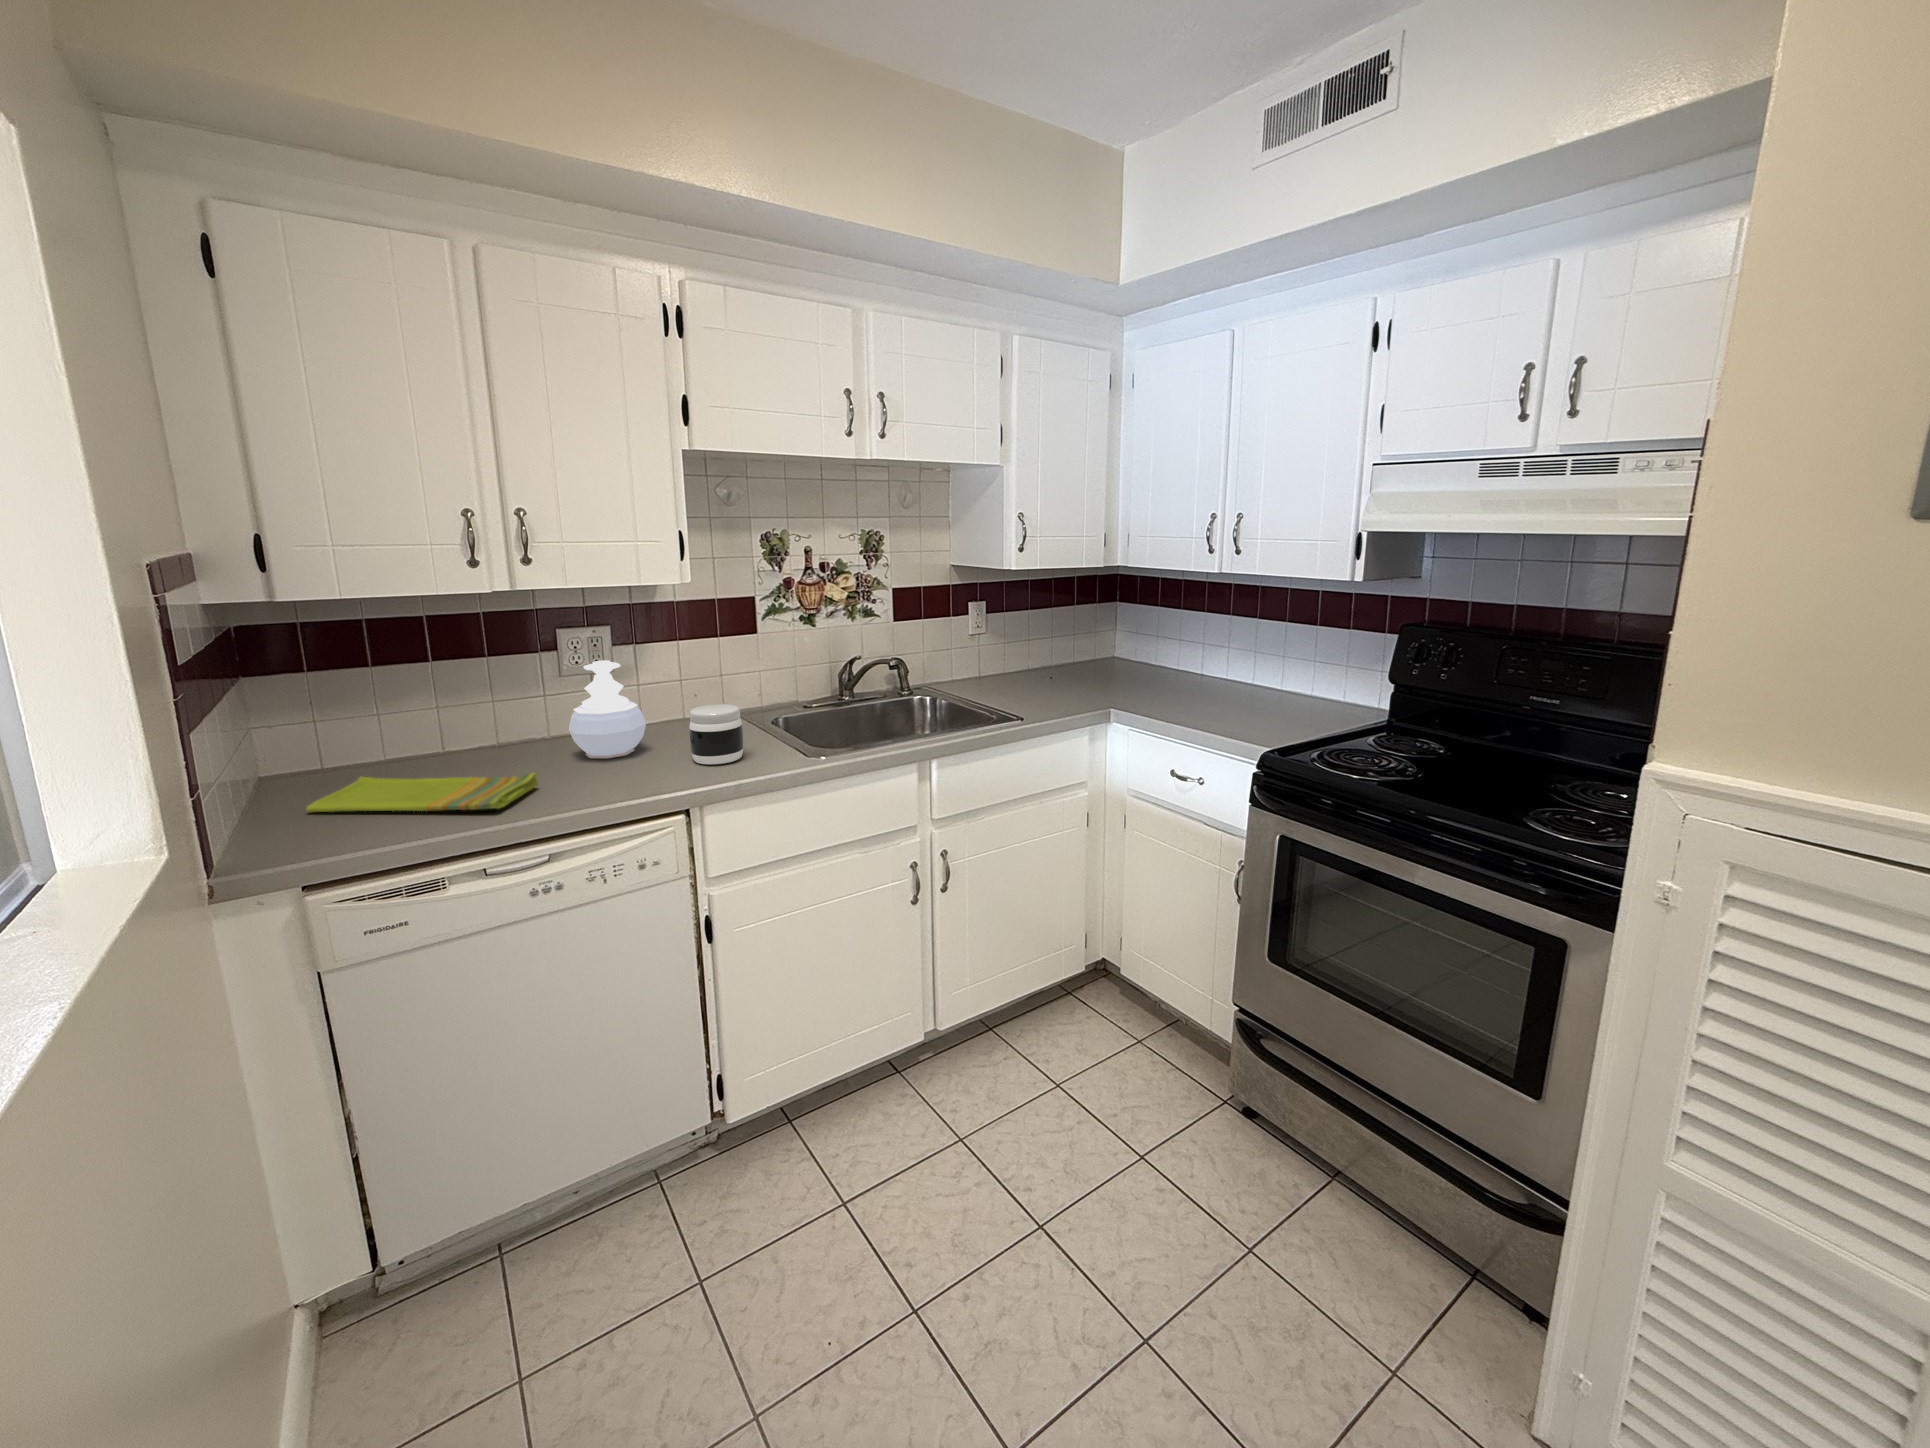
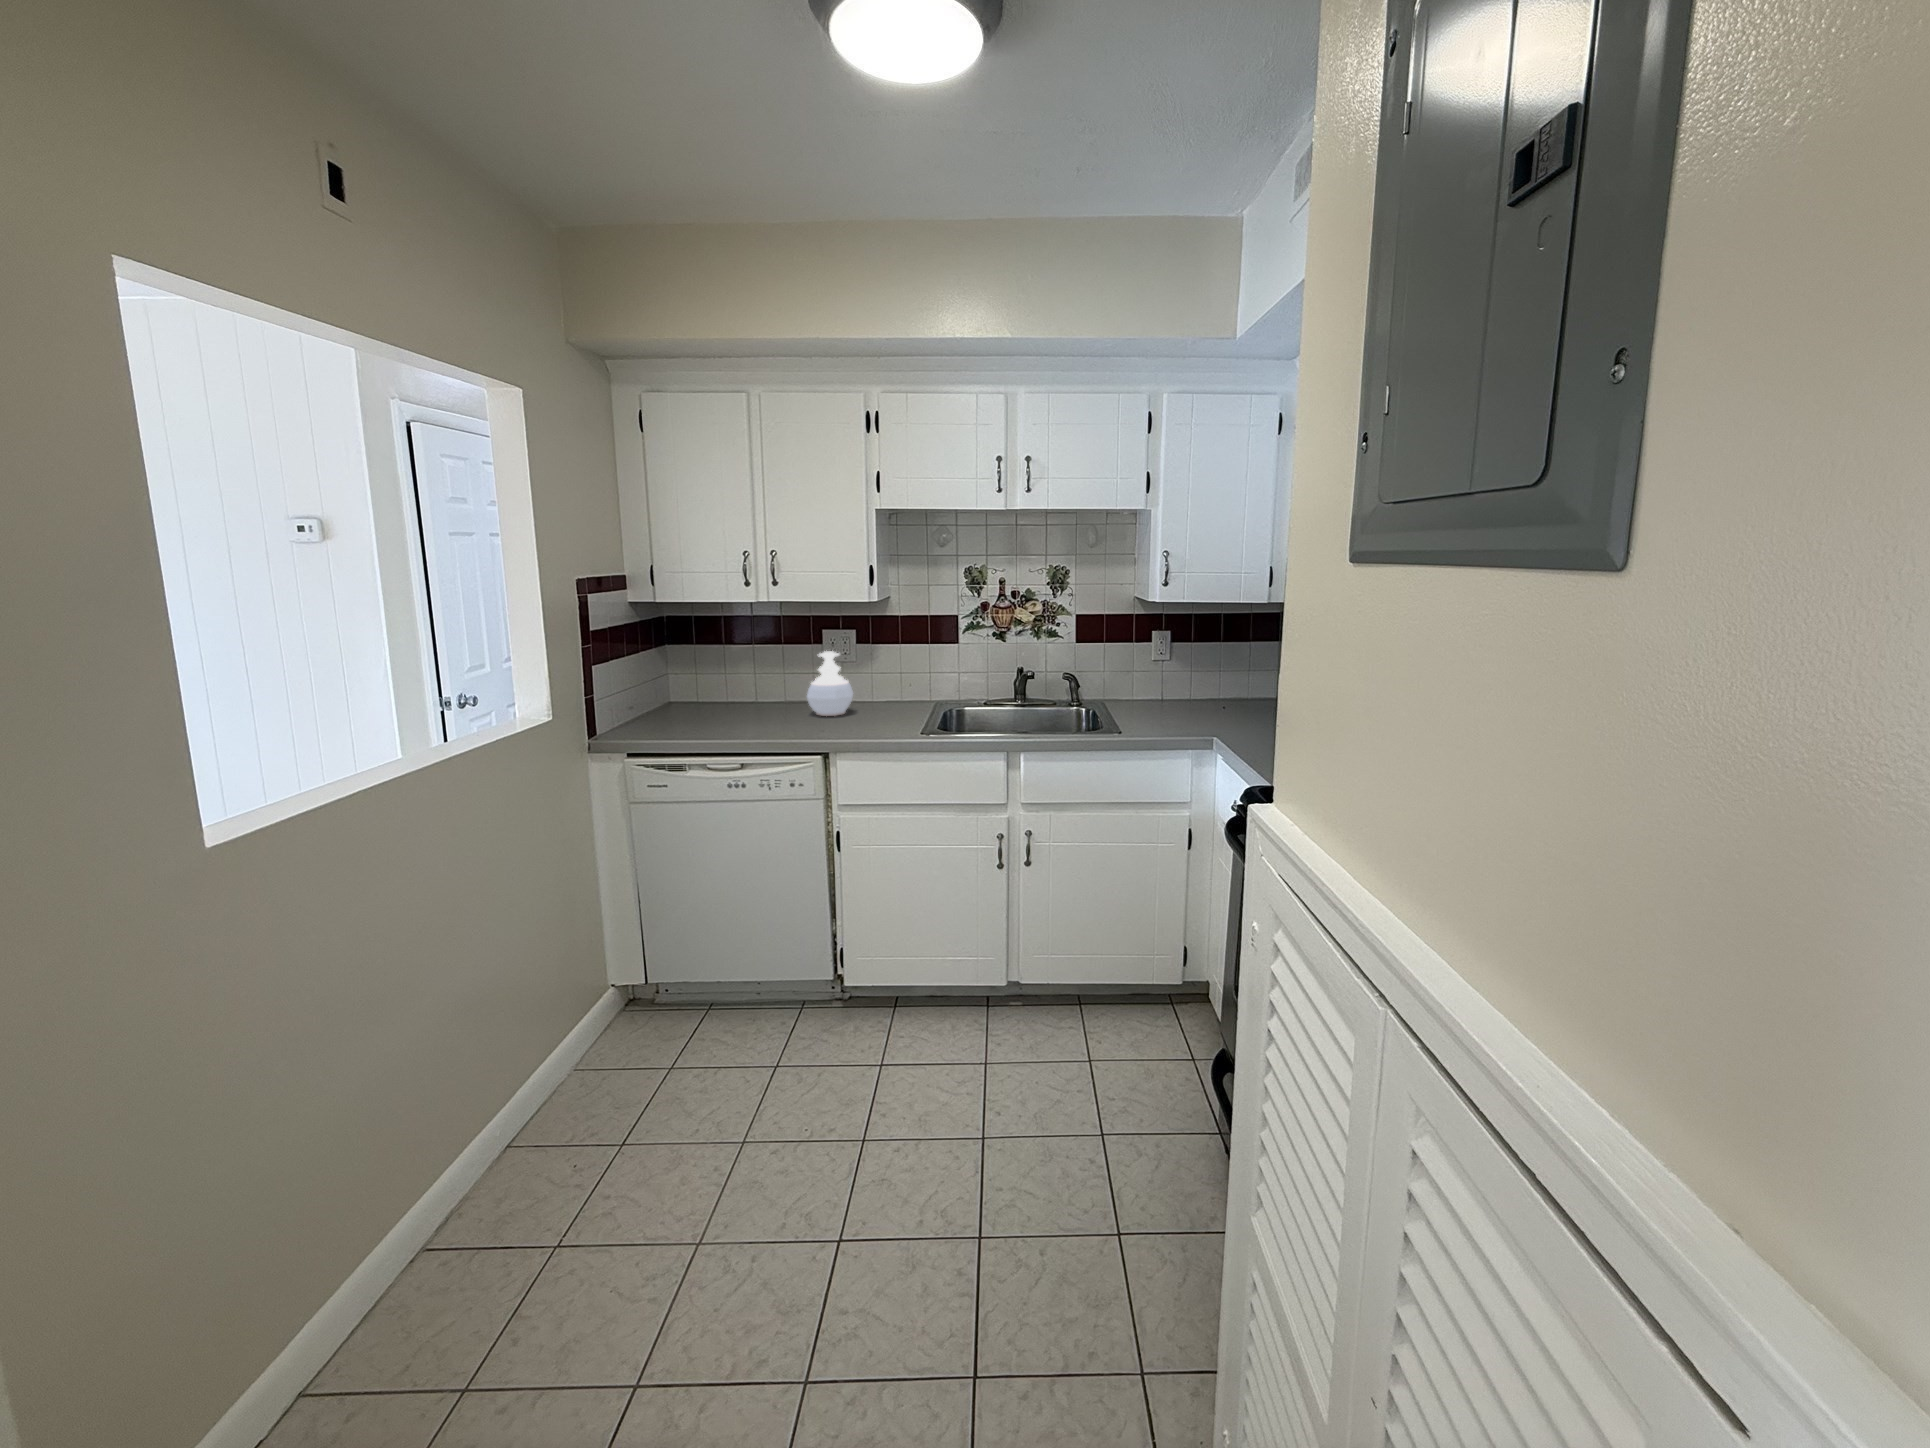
jar: present [689,704,744,764] -> none [859,688,894,729]
dish towel: present [306,773,538,813] -> none [665,705,766,732]

